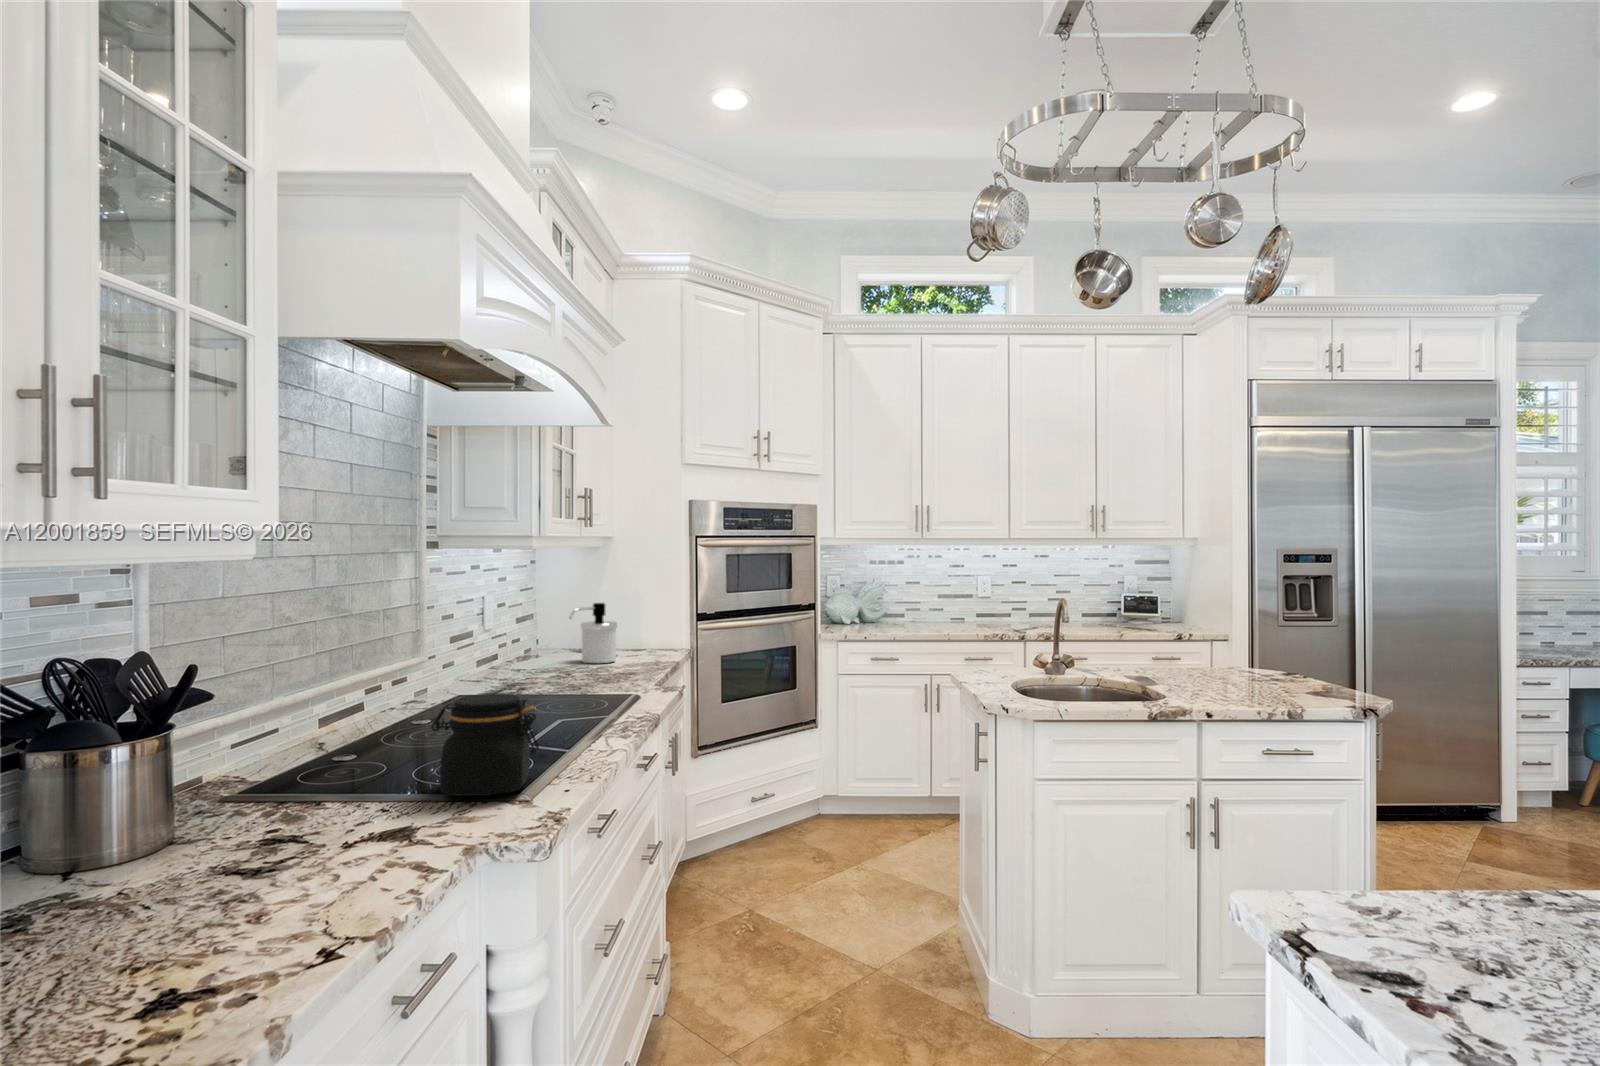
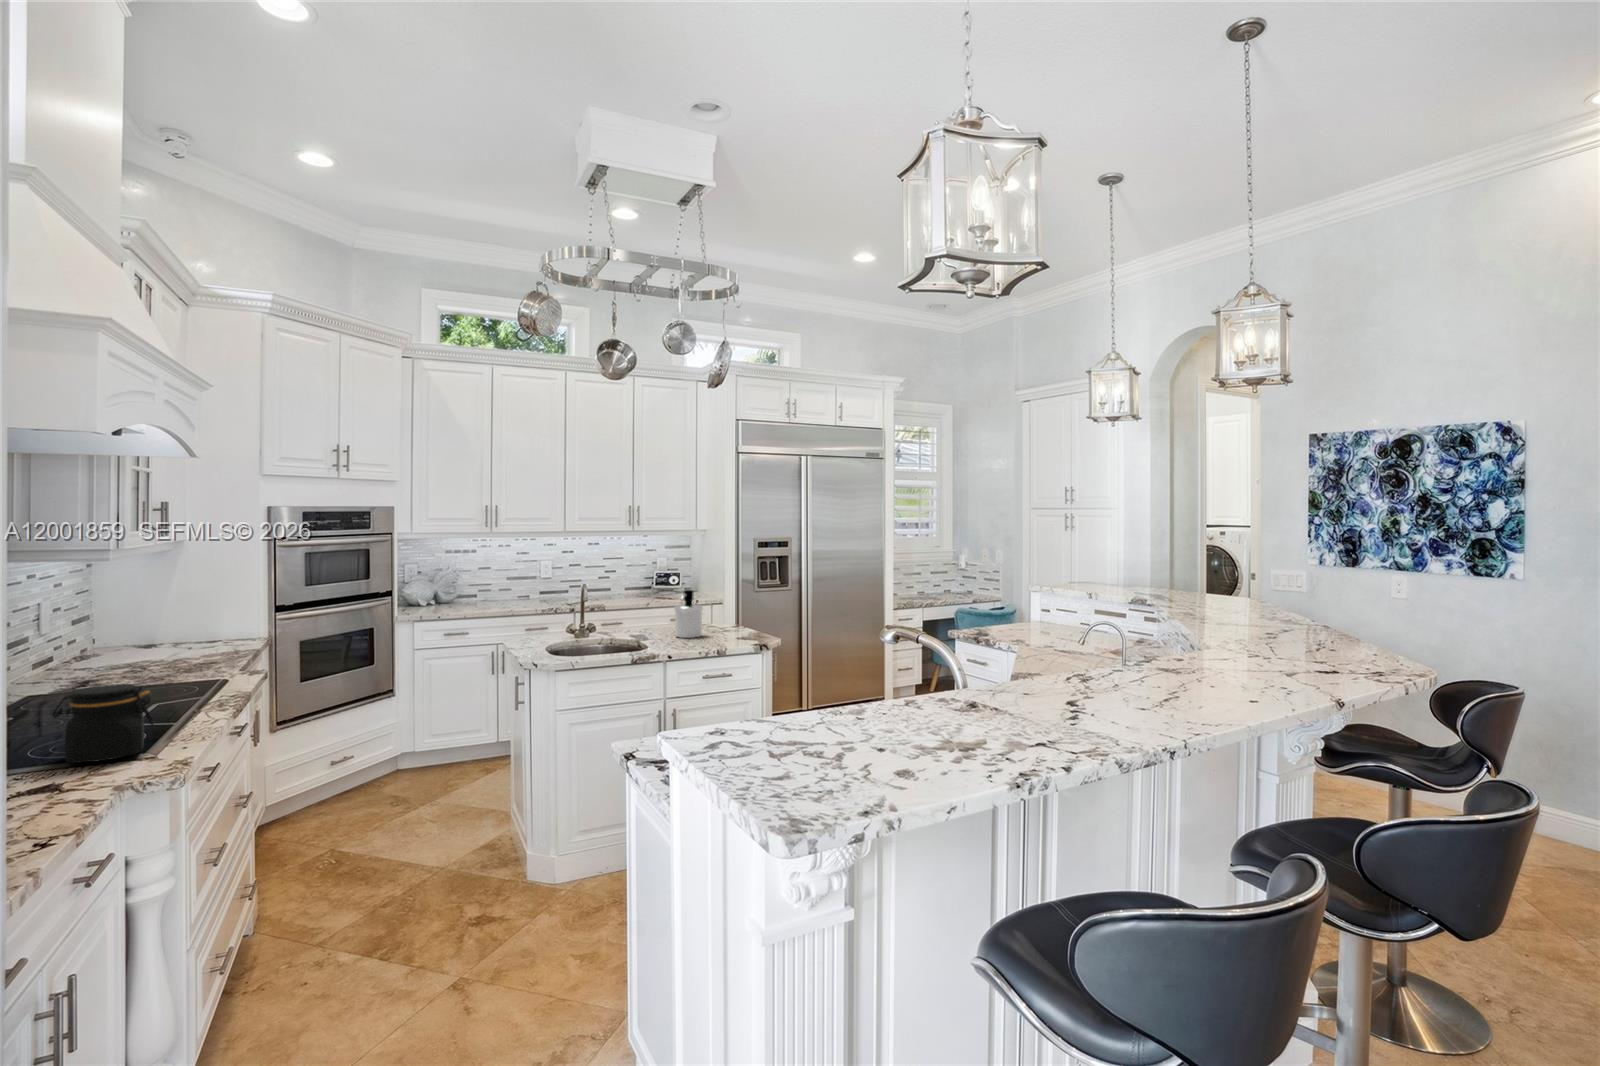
soap dispenser: present [569,603,617,663] -> present [674,590,703,638]

